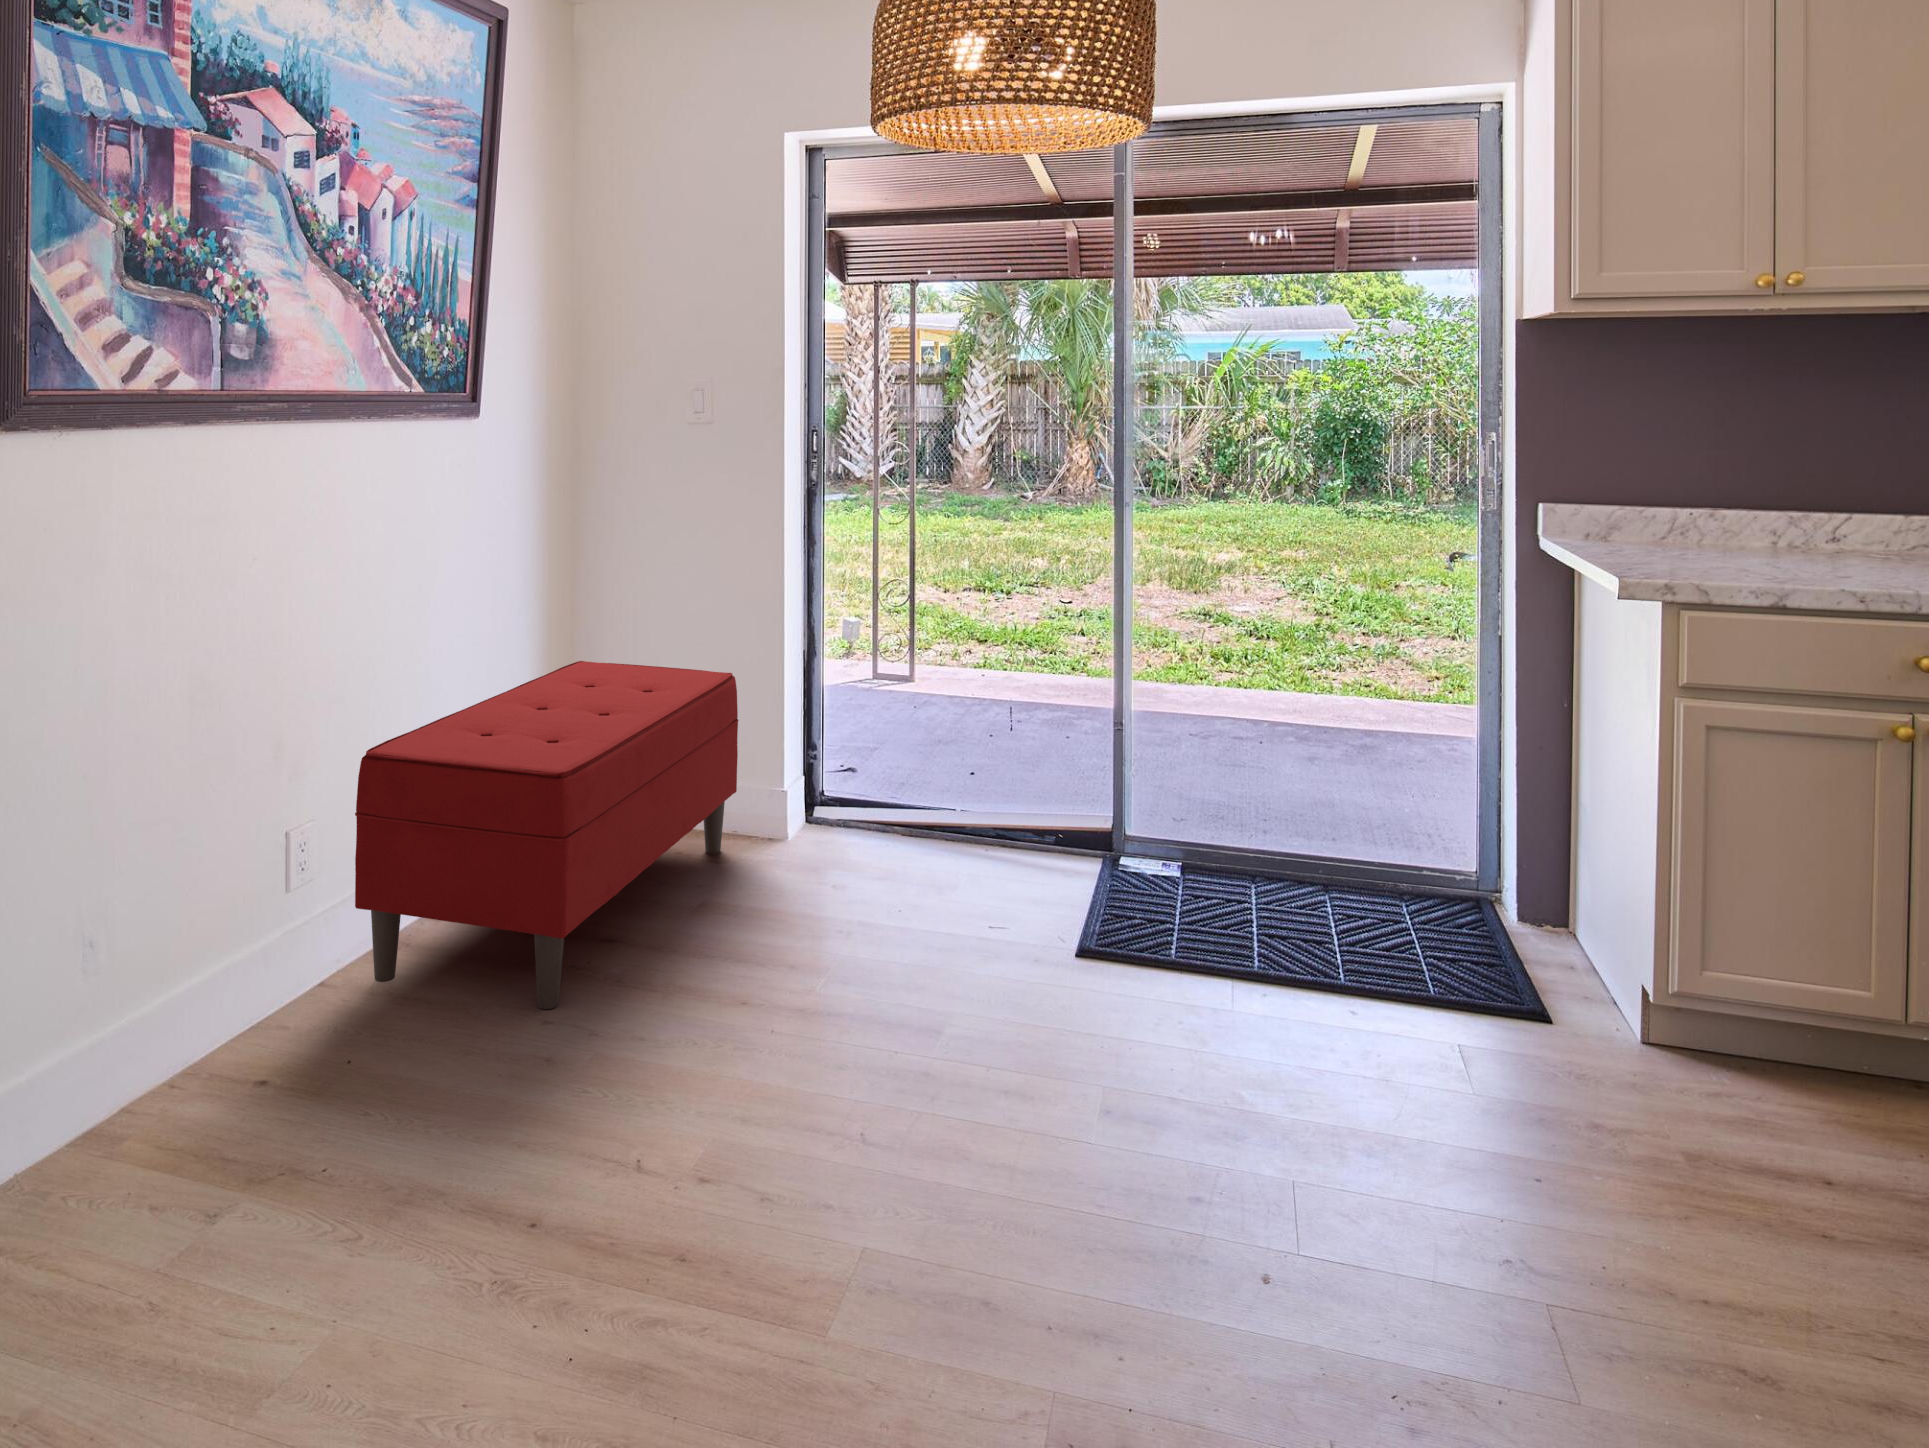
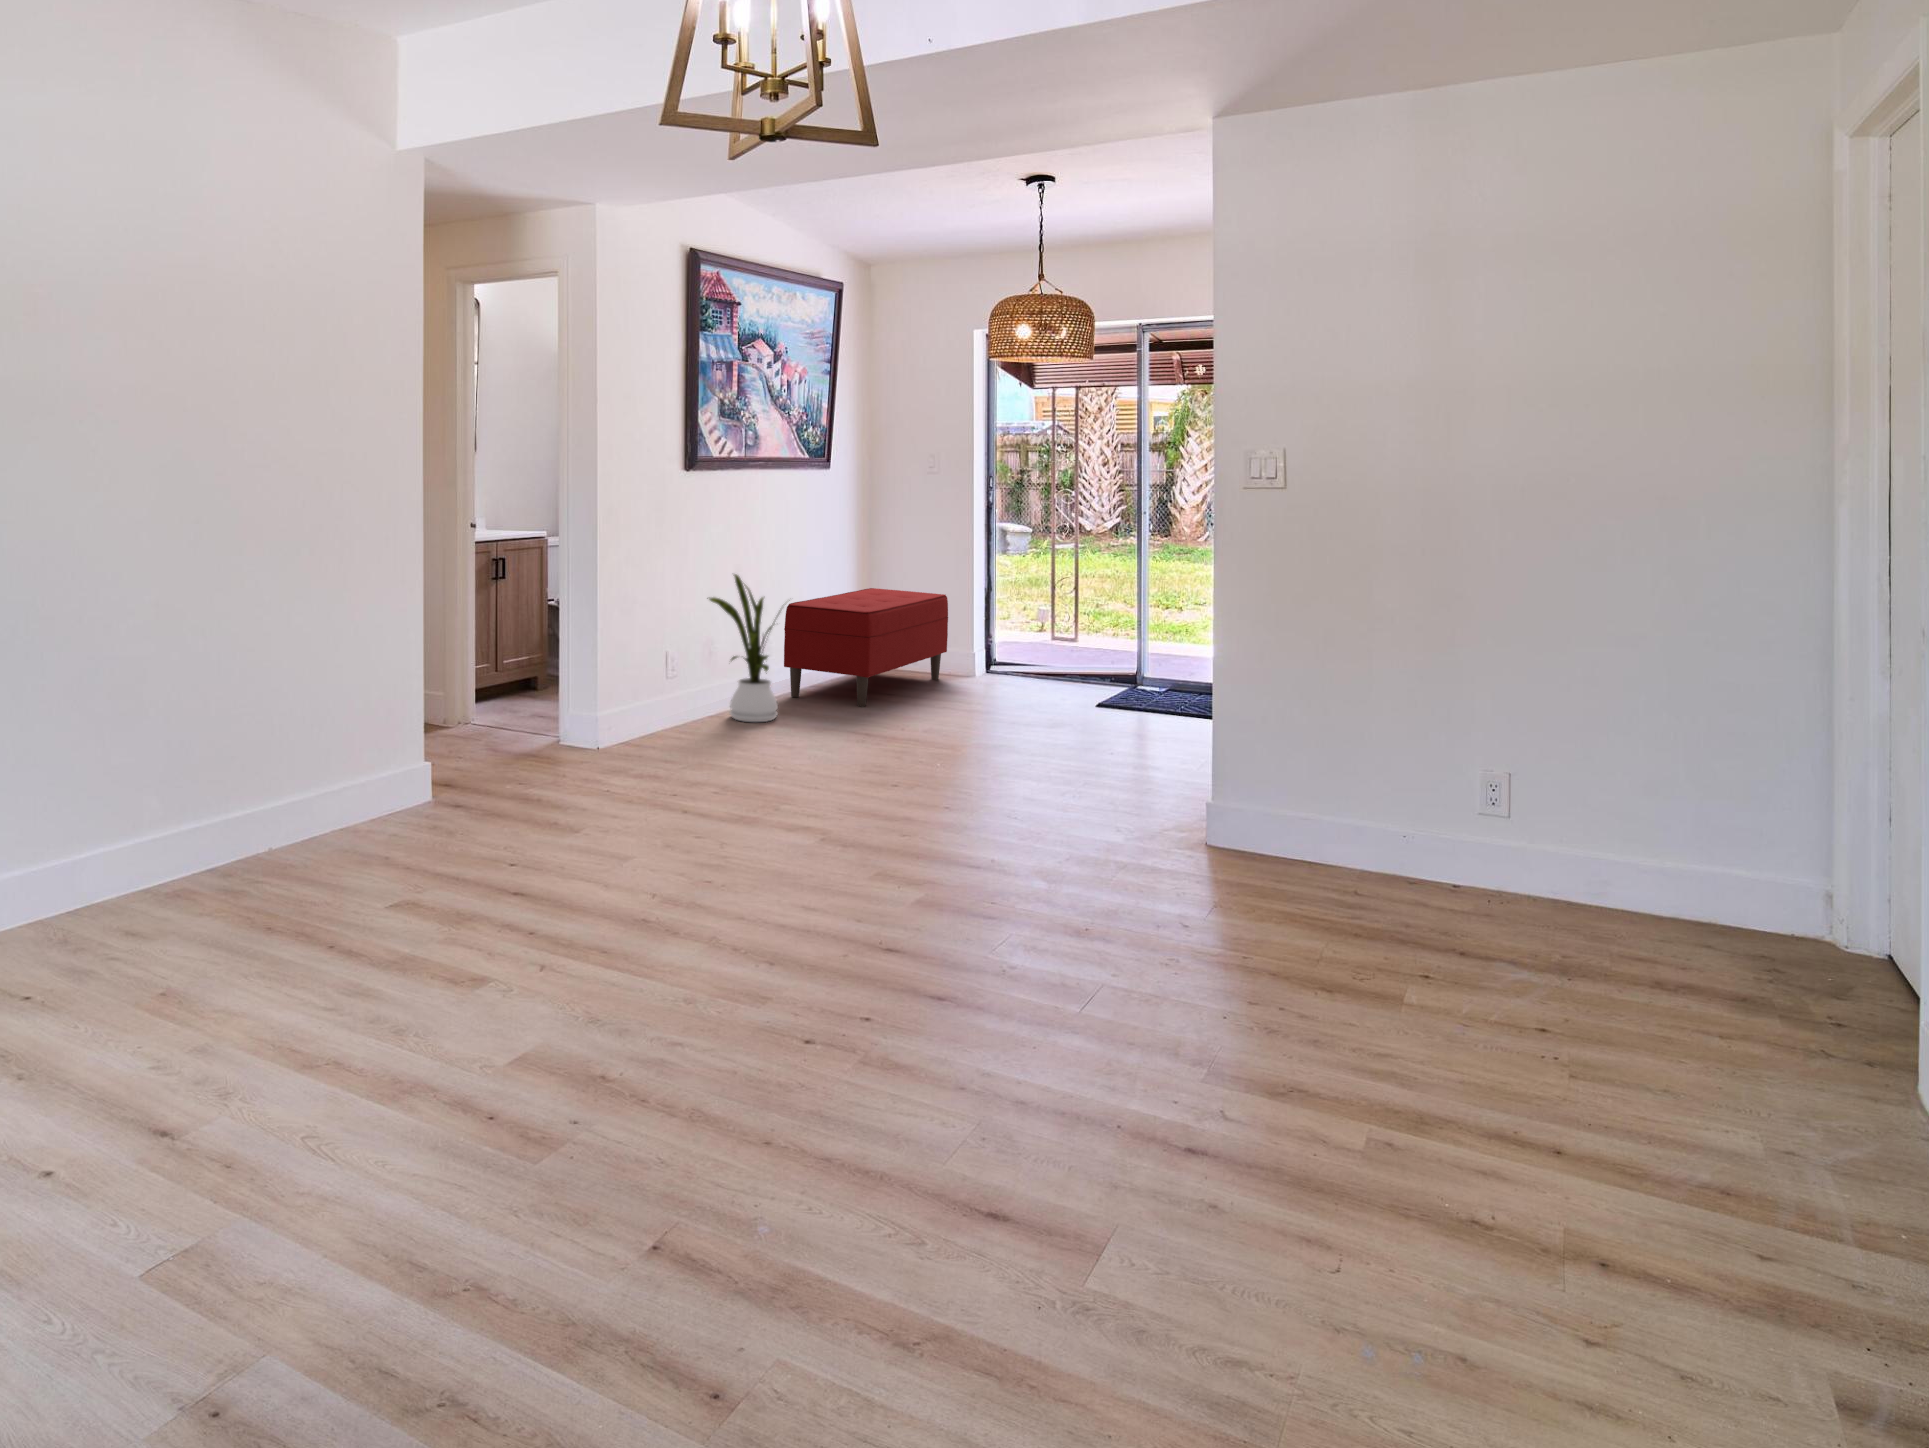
house plant: none [56,737,346,1167] -> present [707,574,780,722]

